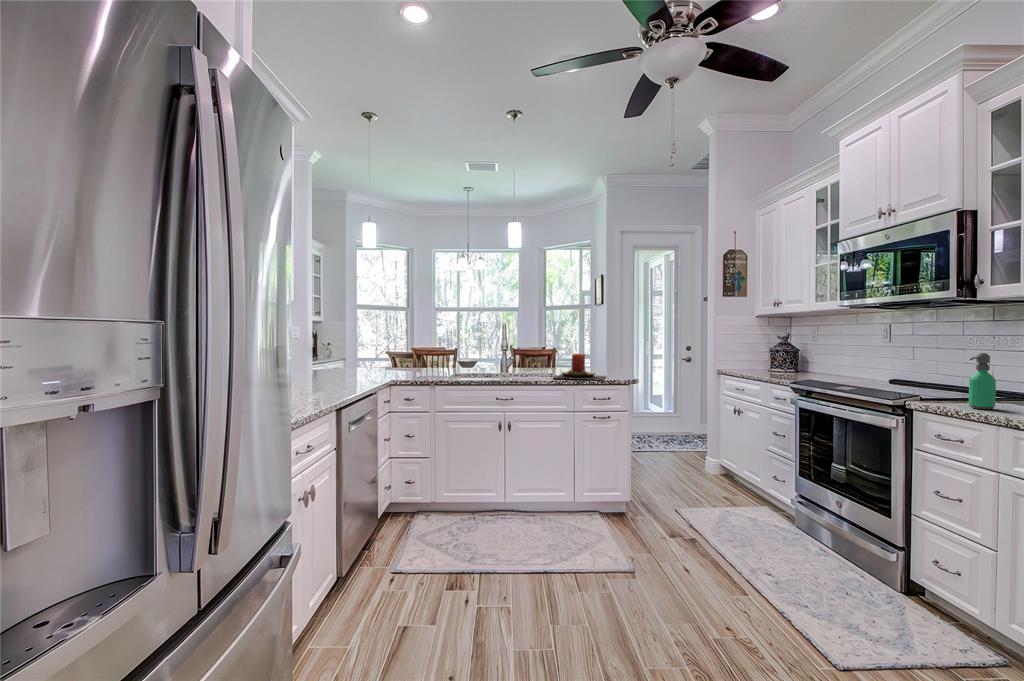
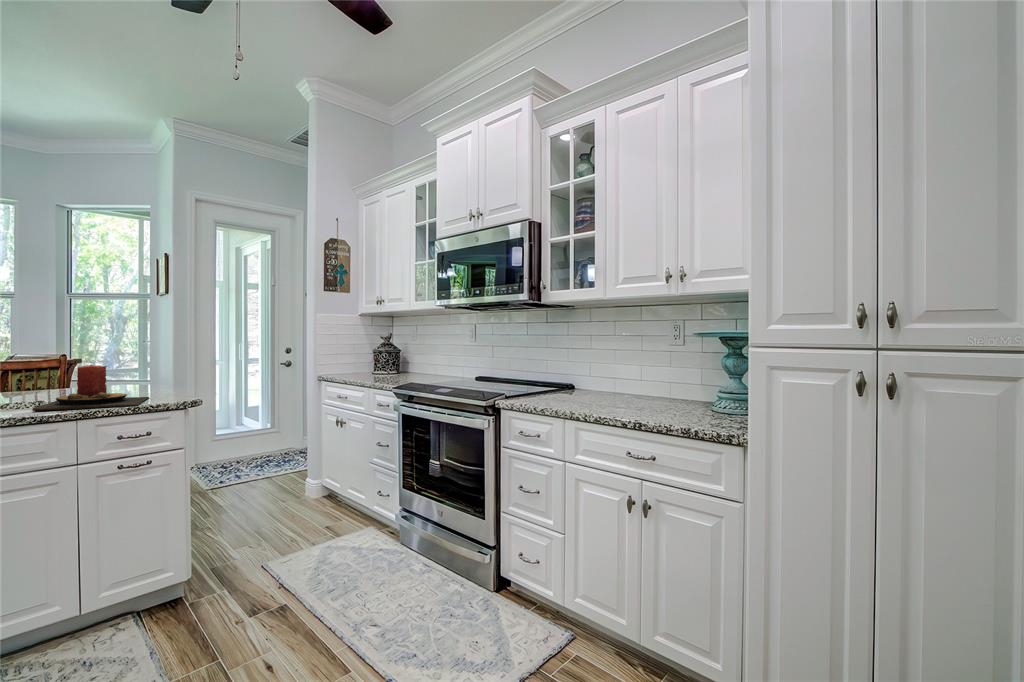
soap dispenser: present [969,353,996,409] -> none [542,352,560,404]

